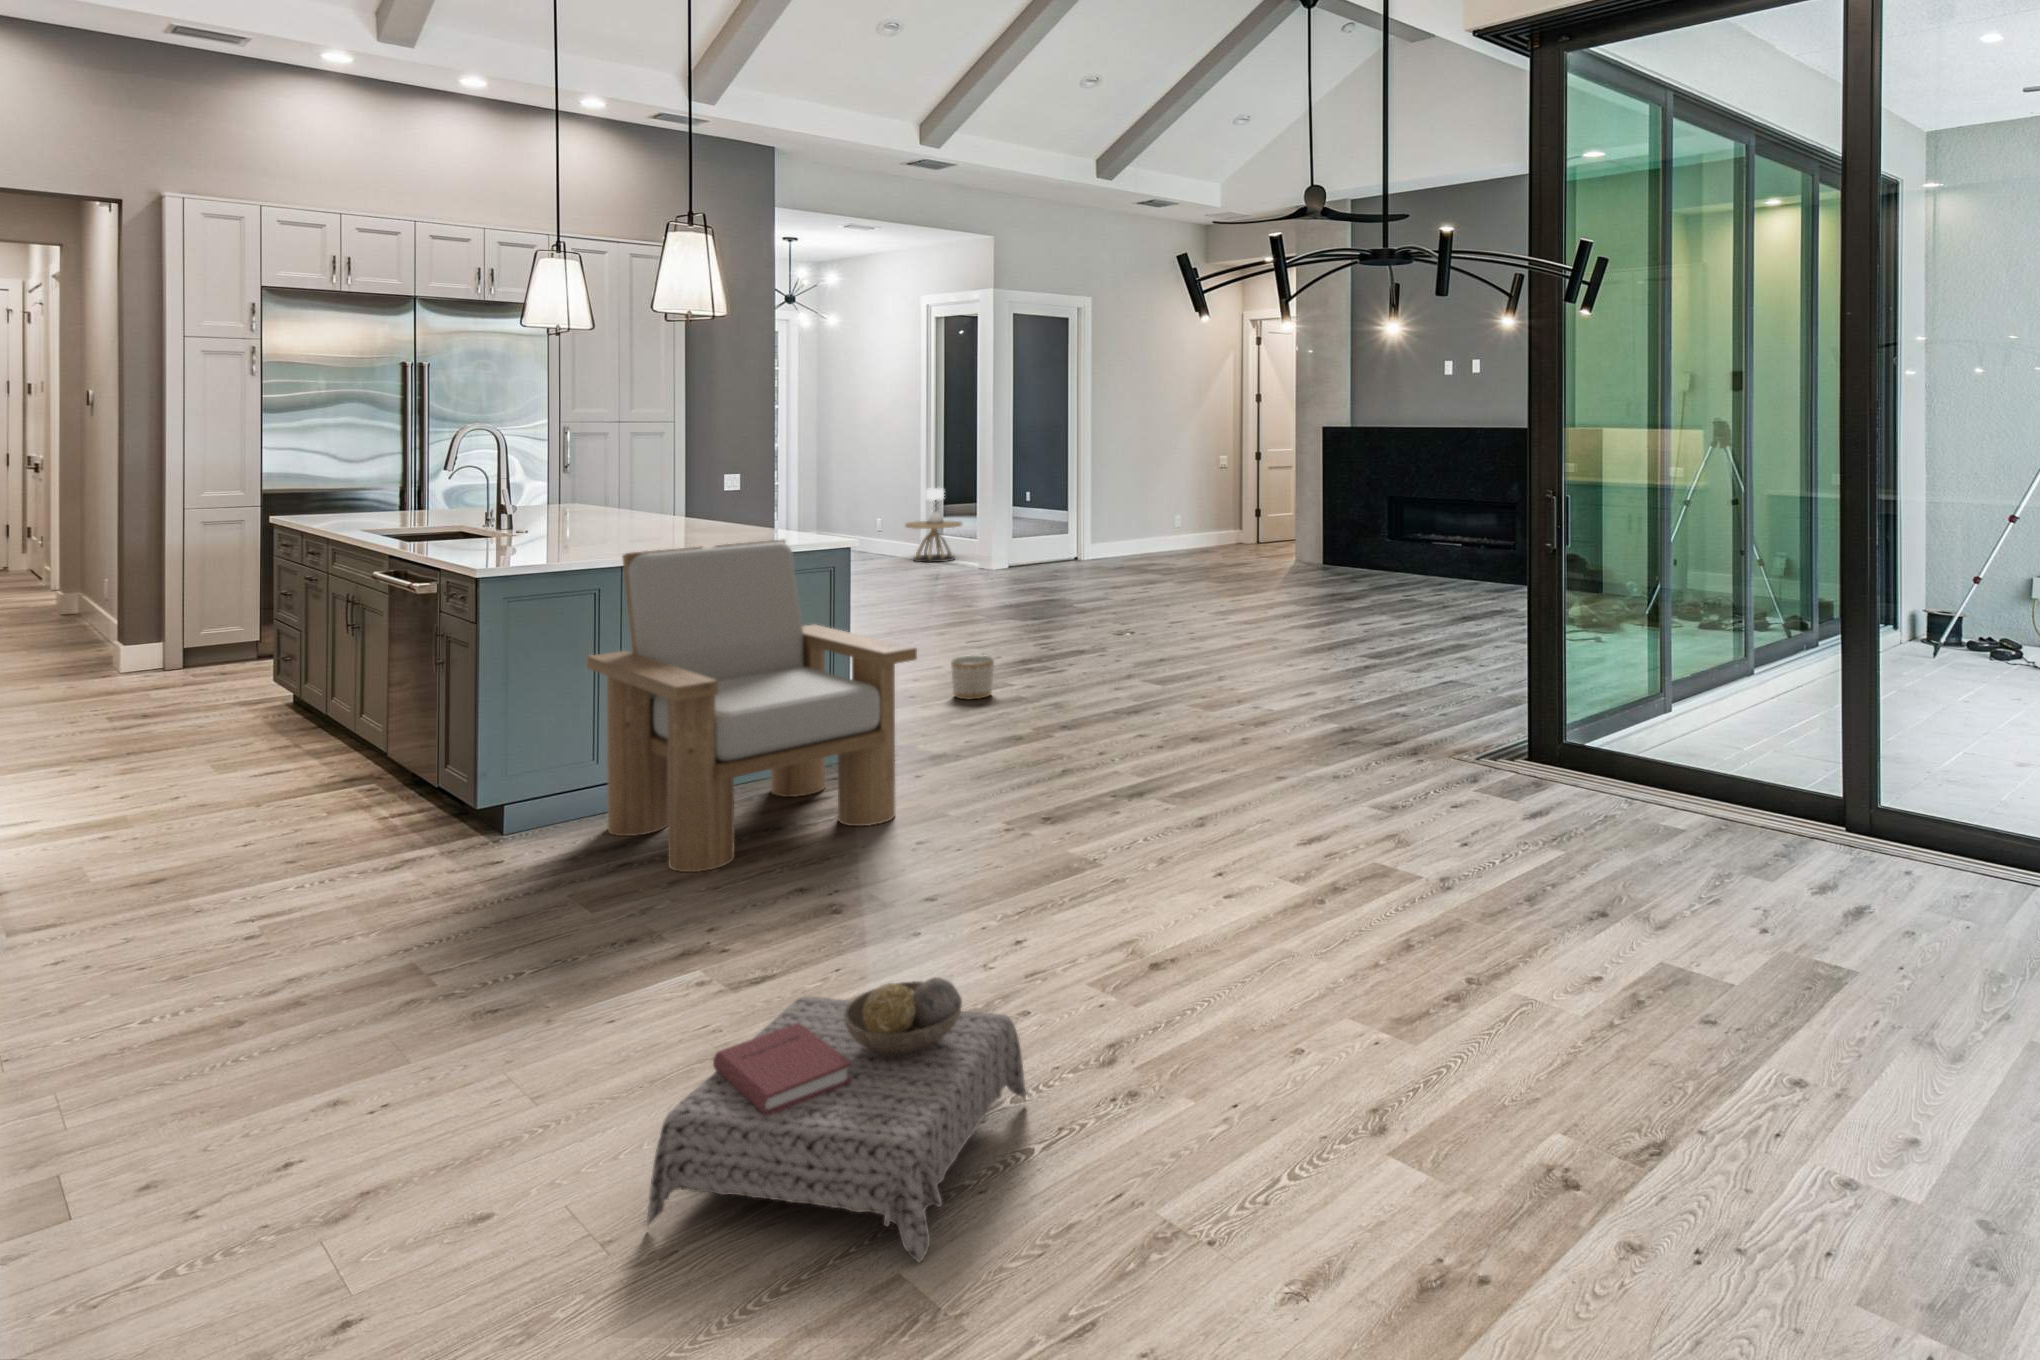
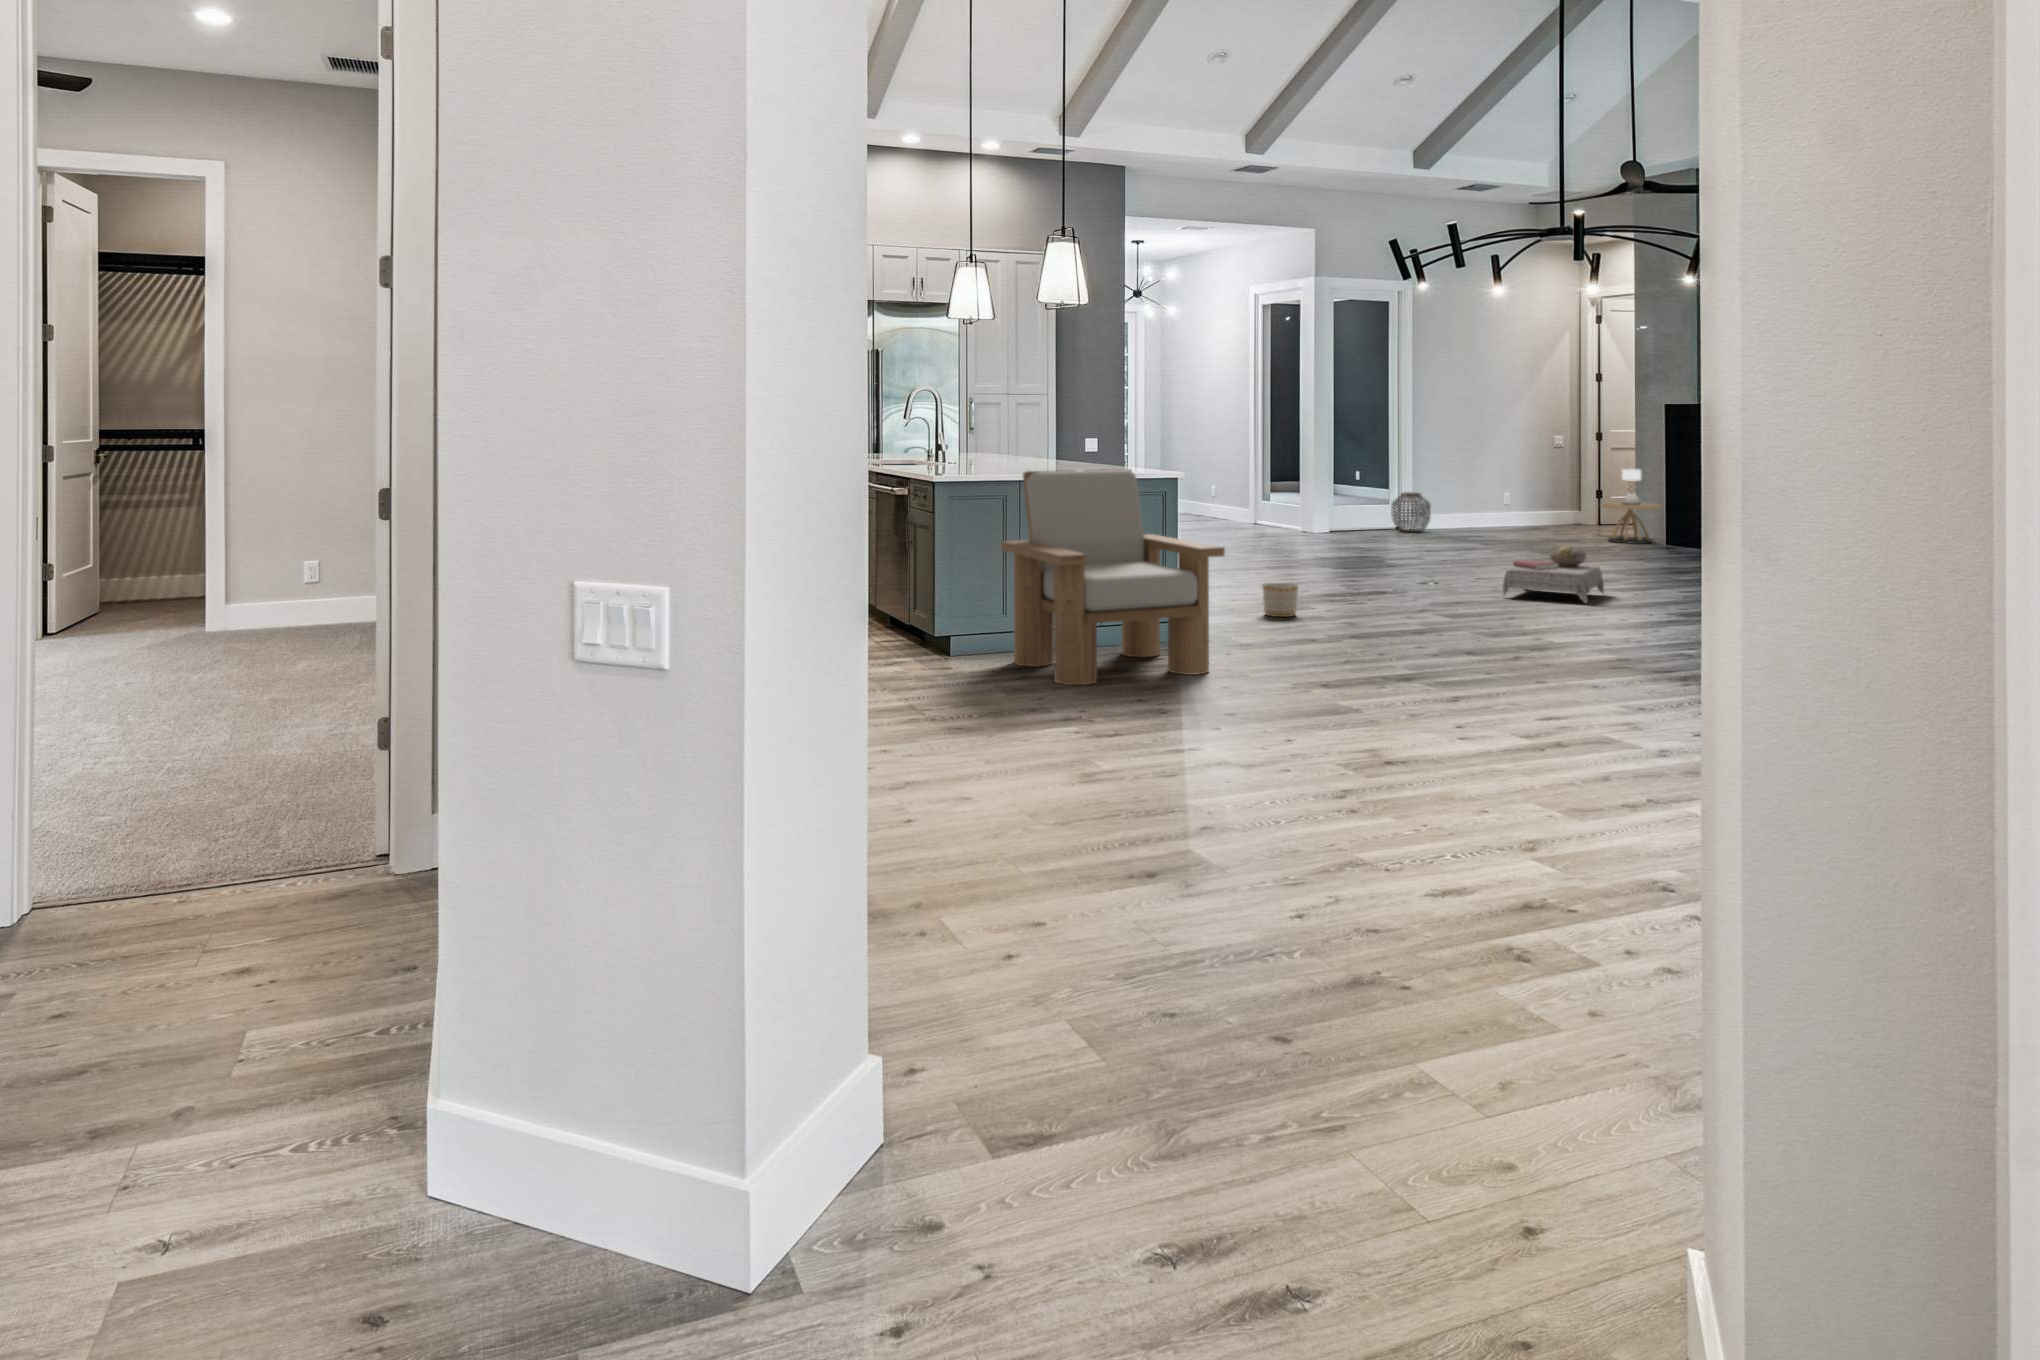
side table: present [905,488,962,562] -> present [1600,469,1662,544]
woven basket: none [1069,516,1108,558] -> present [1392,492,1431,533]
ottoman: present [647,978,1026,1262] -> present [1502,546,1604,603]

